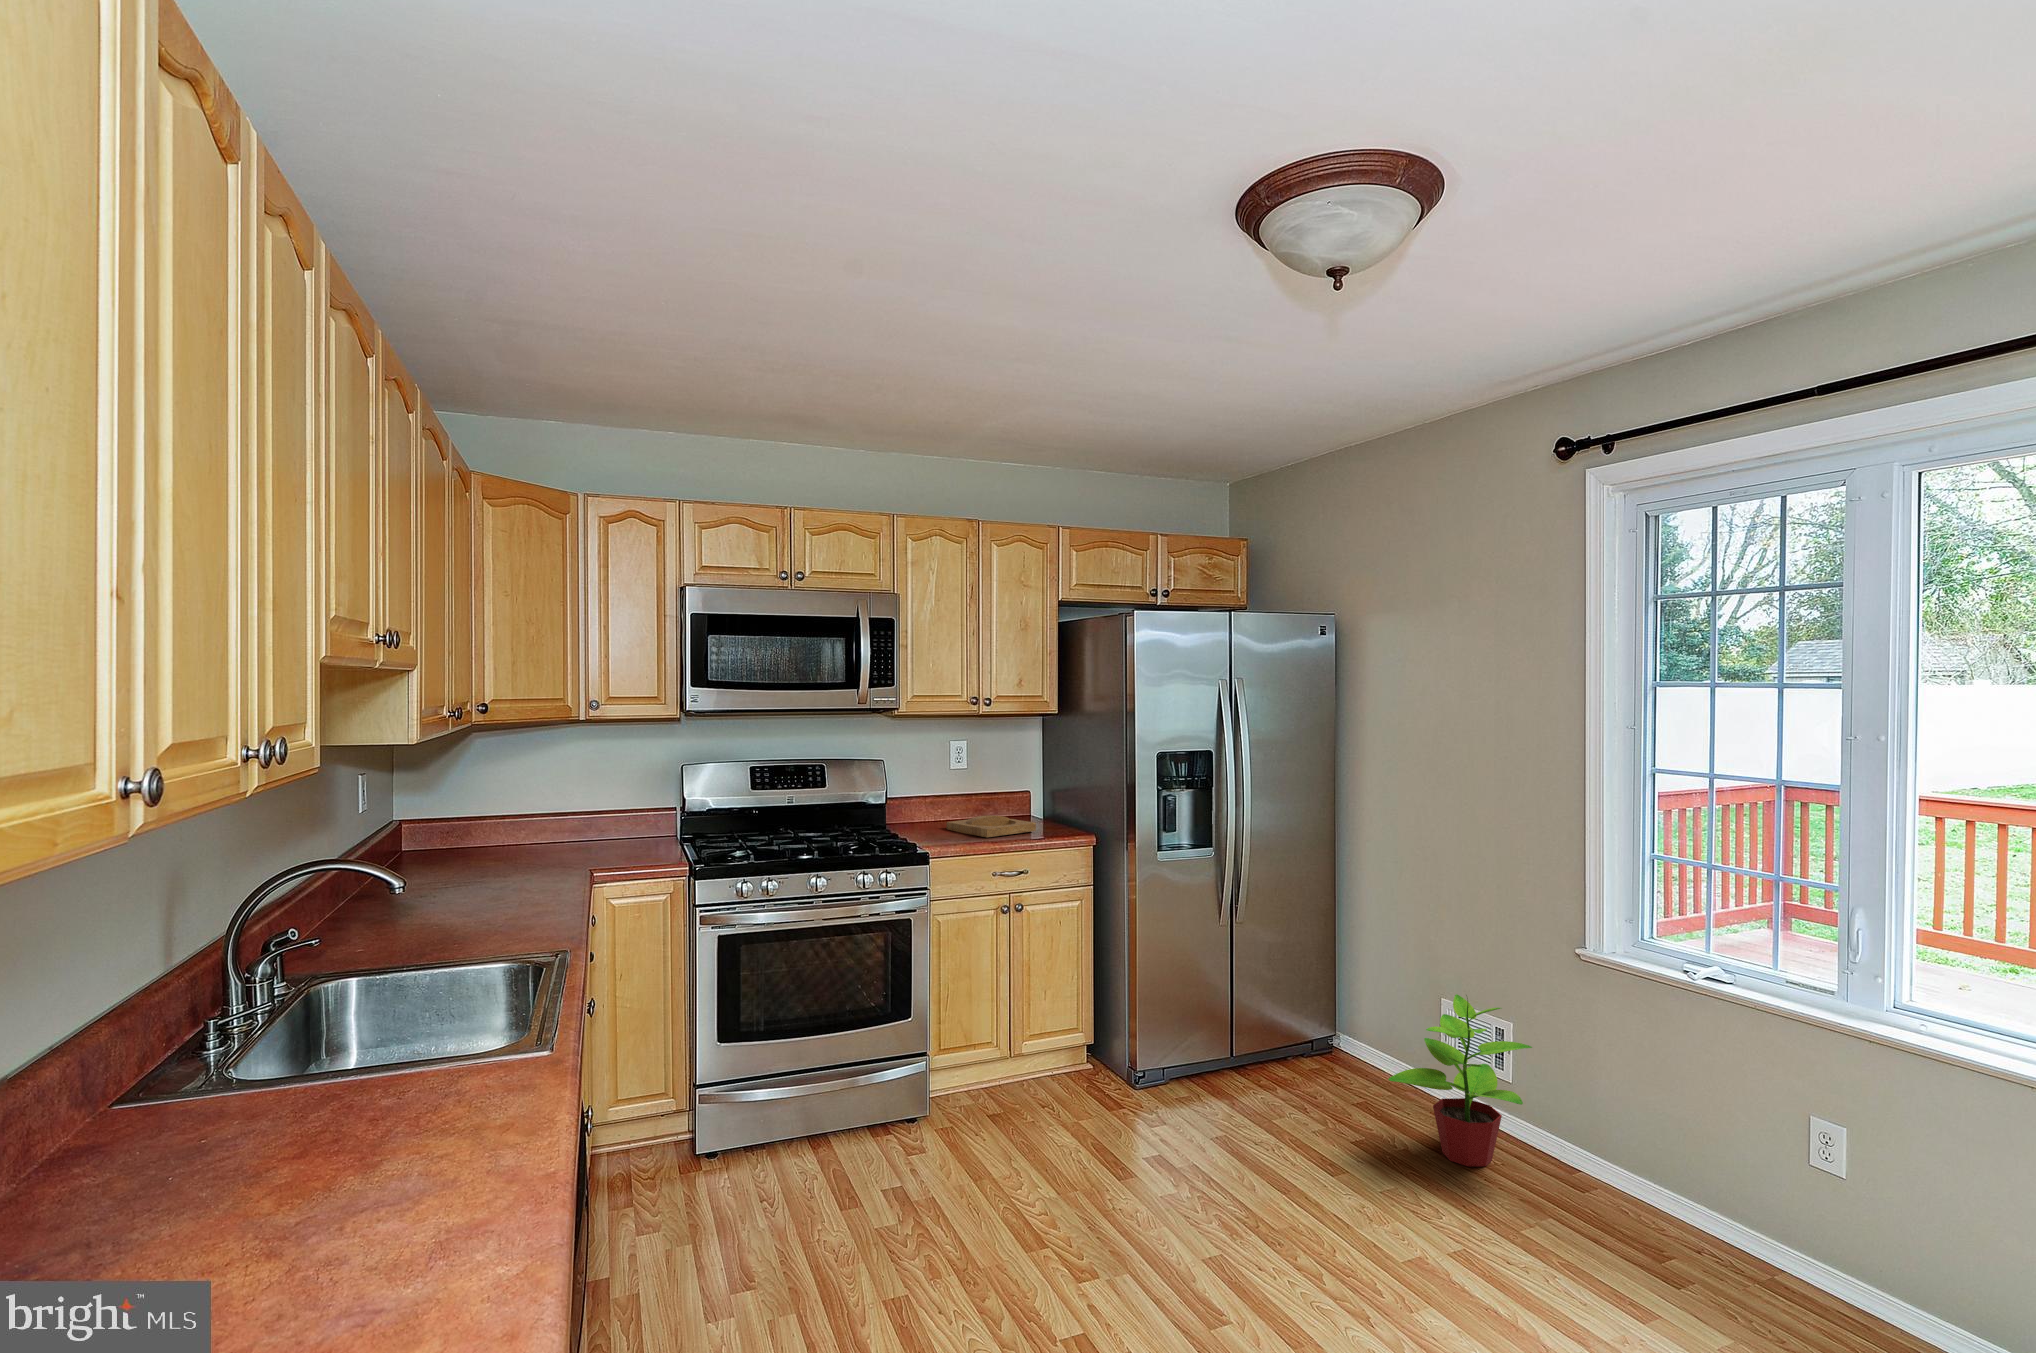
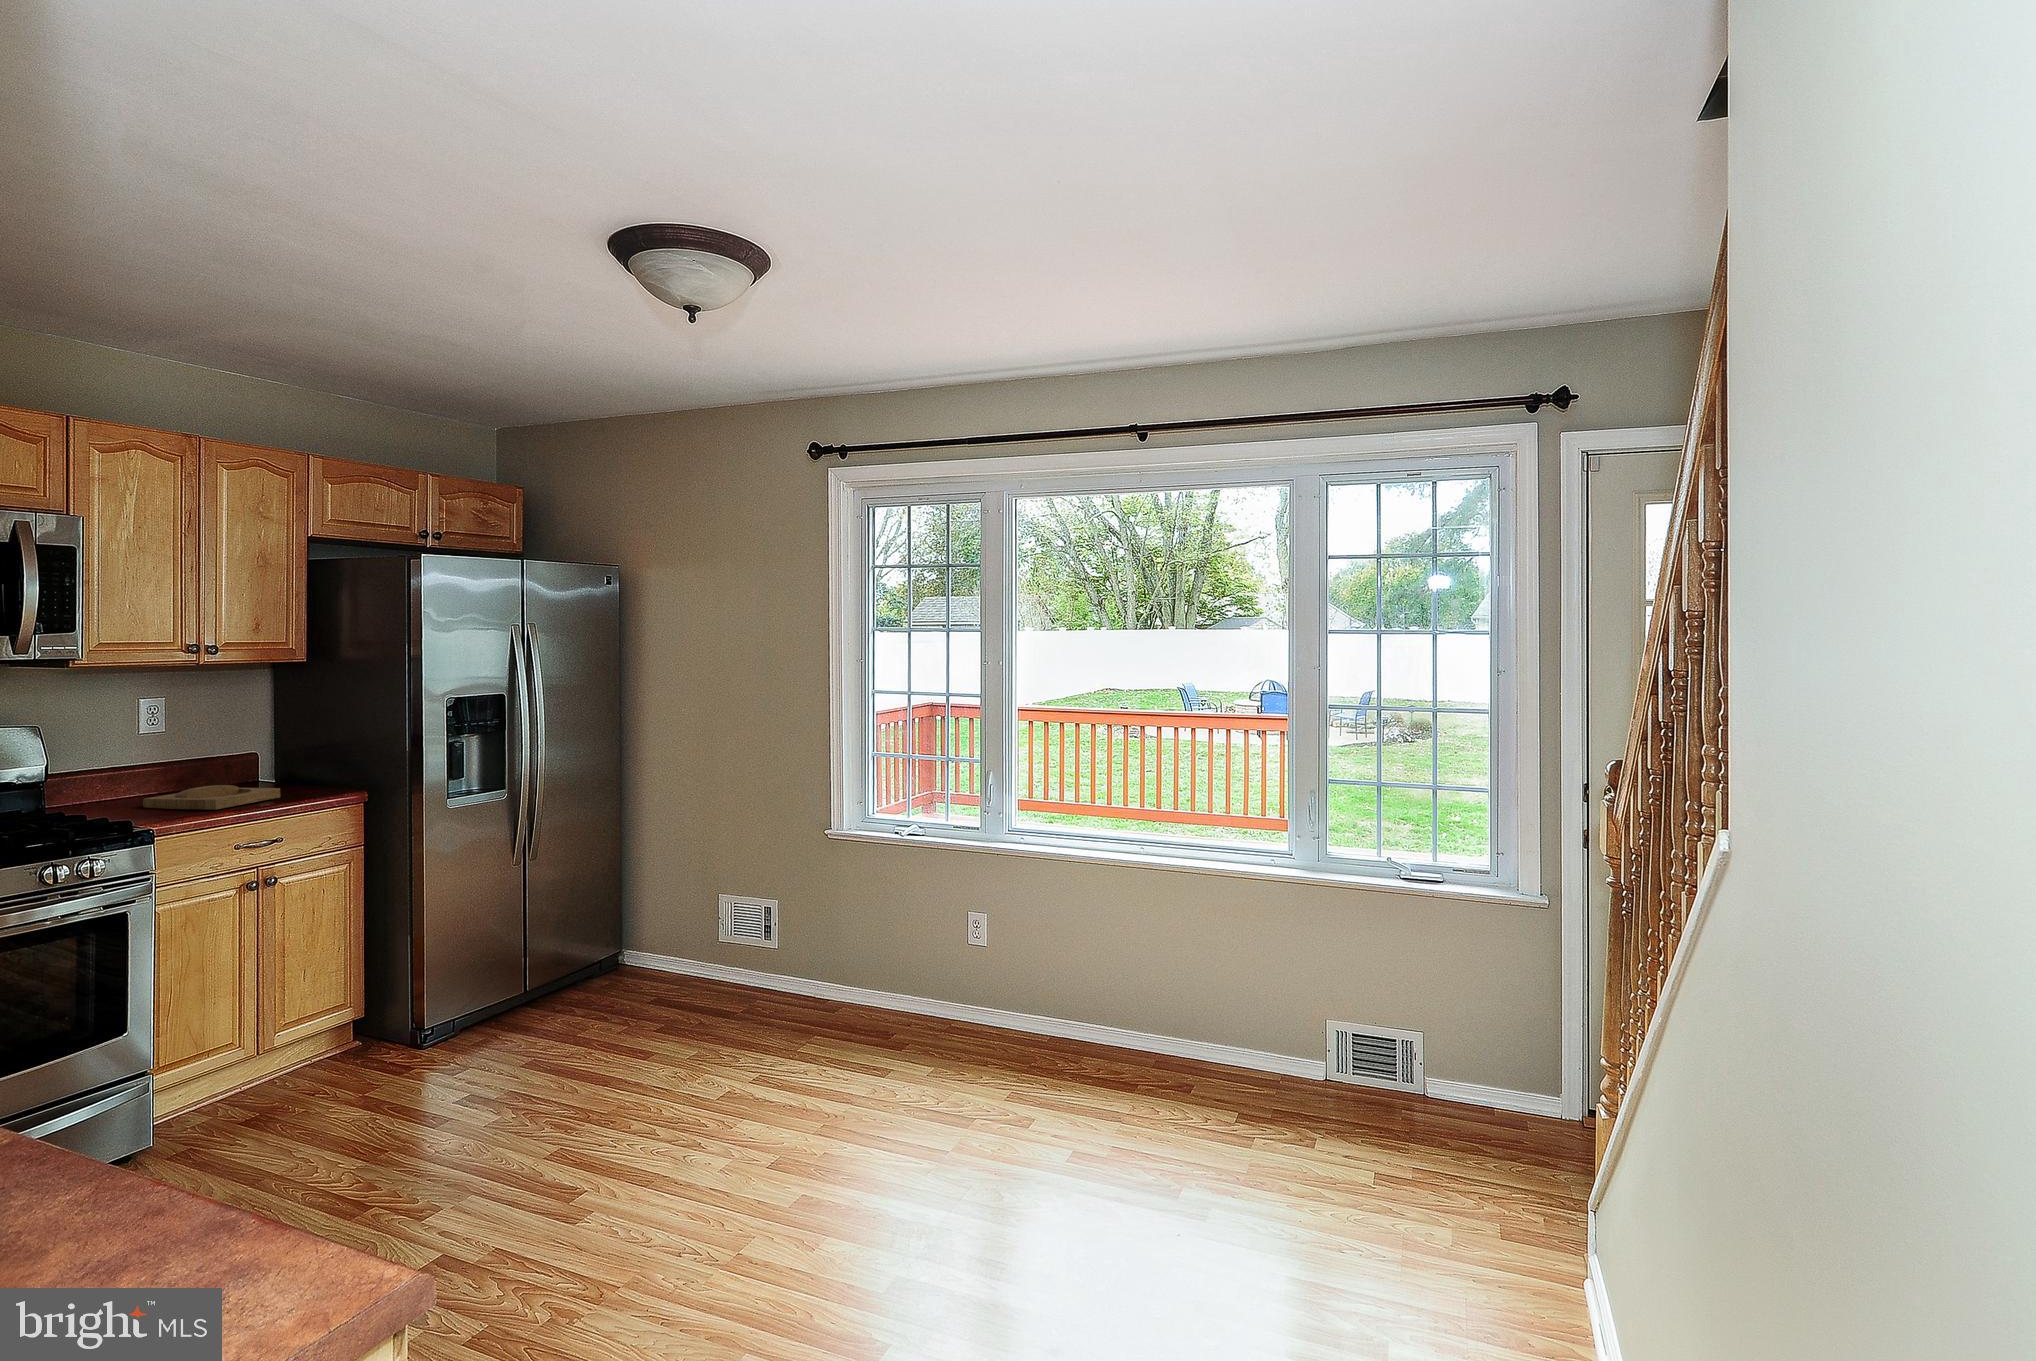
potted plant: present [1388,994,1532,1167] -> none [687,883,796,1020]

